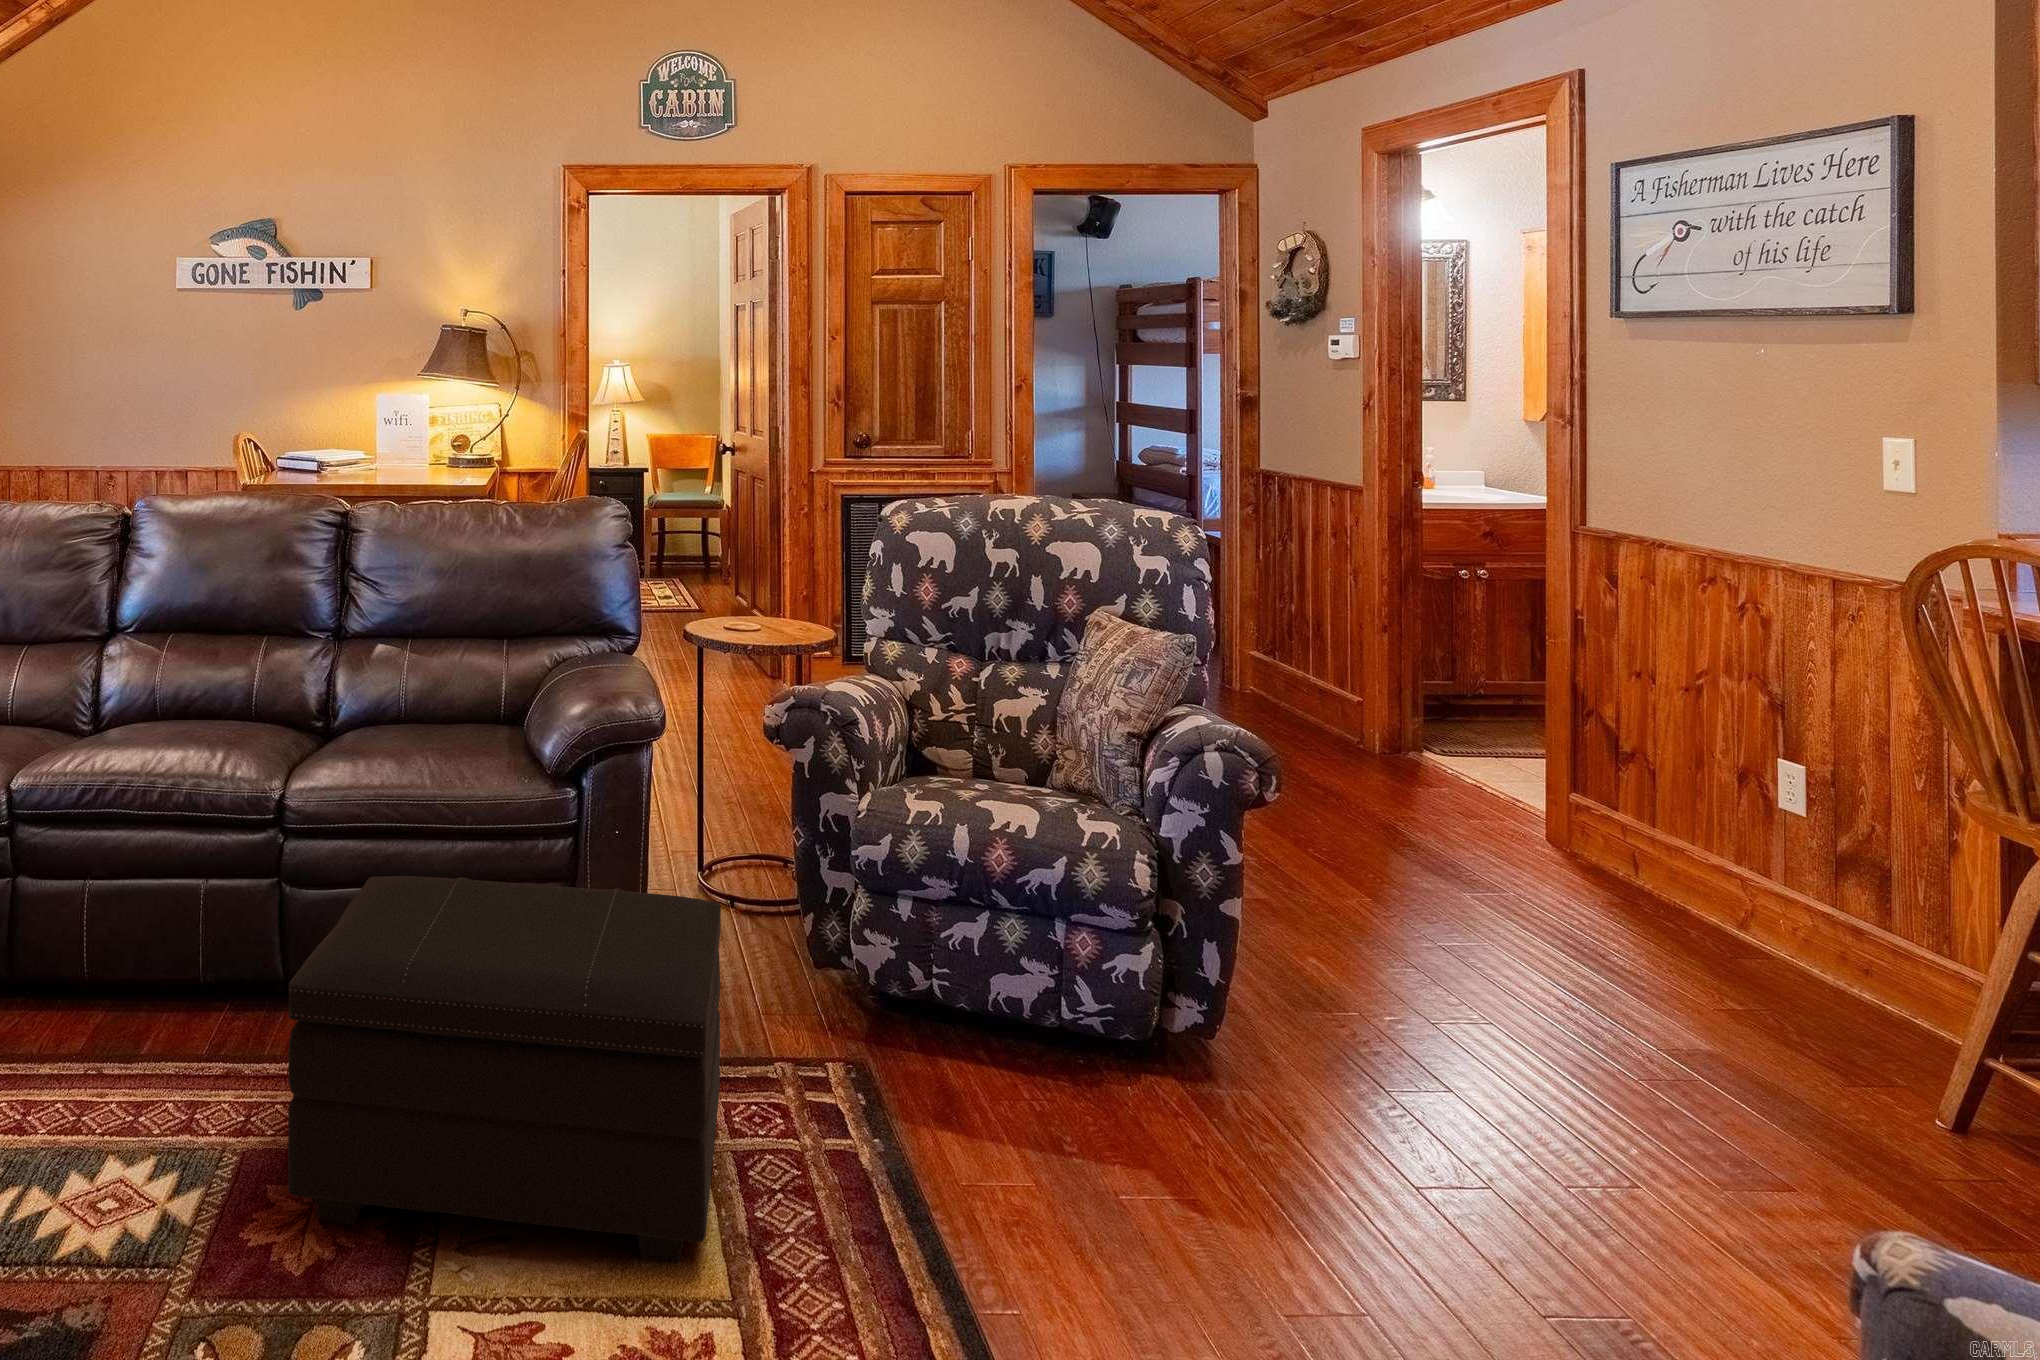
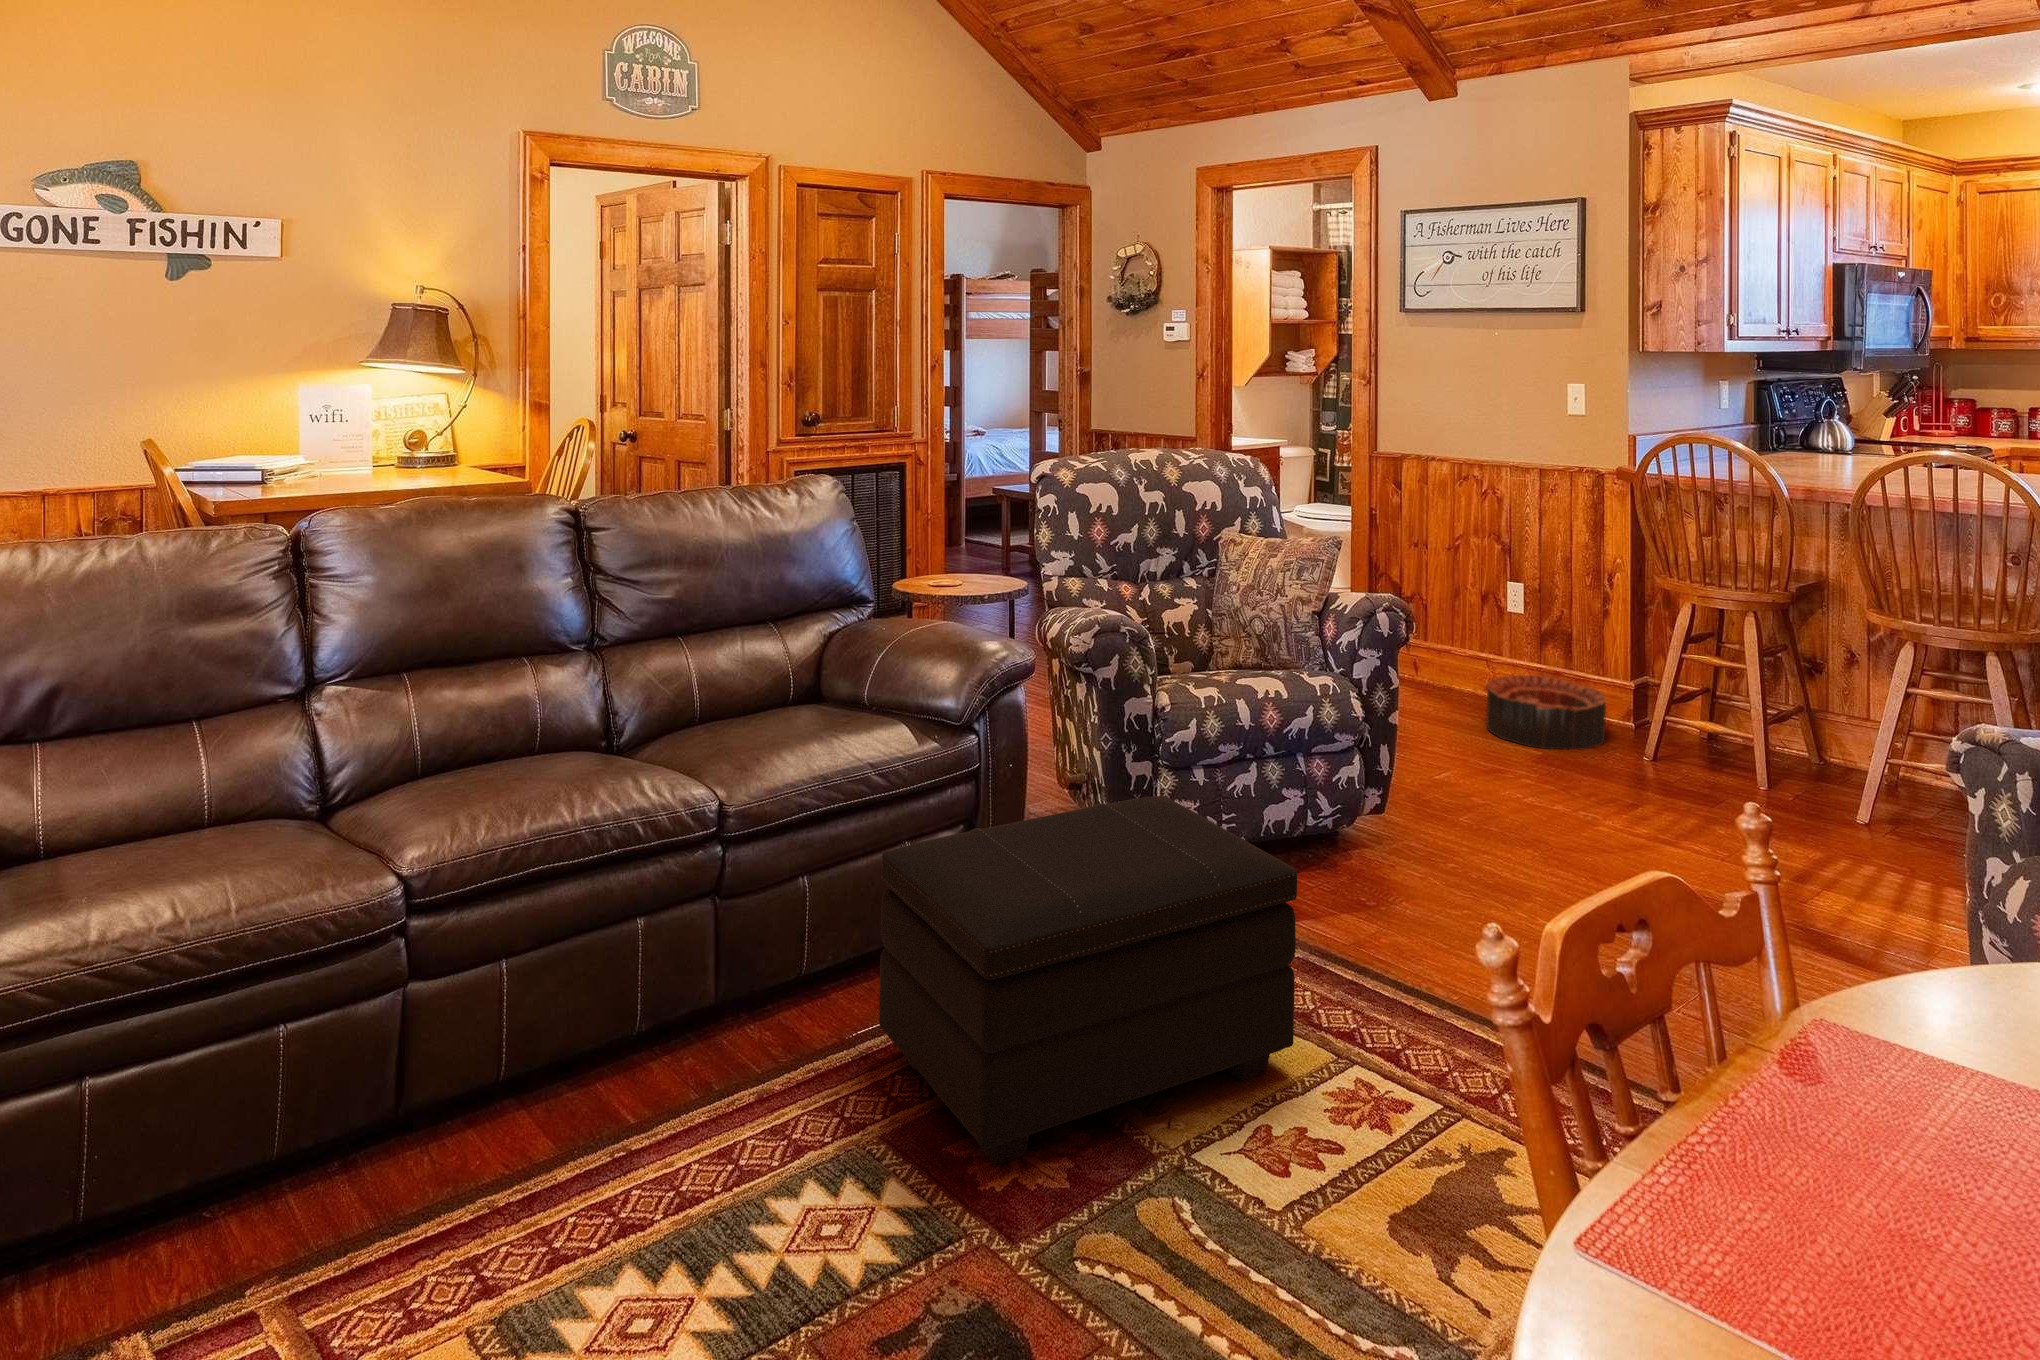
basket: none [1667,906,1917,1063] -> present [1486,675,1606,750]

